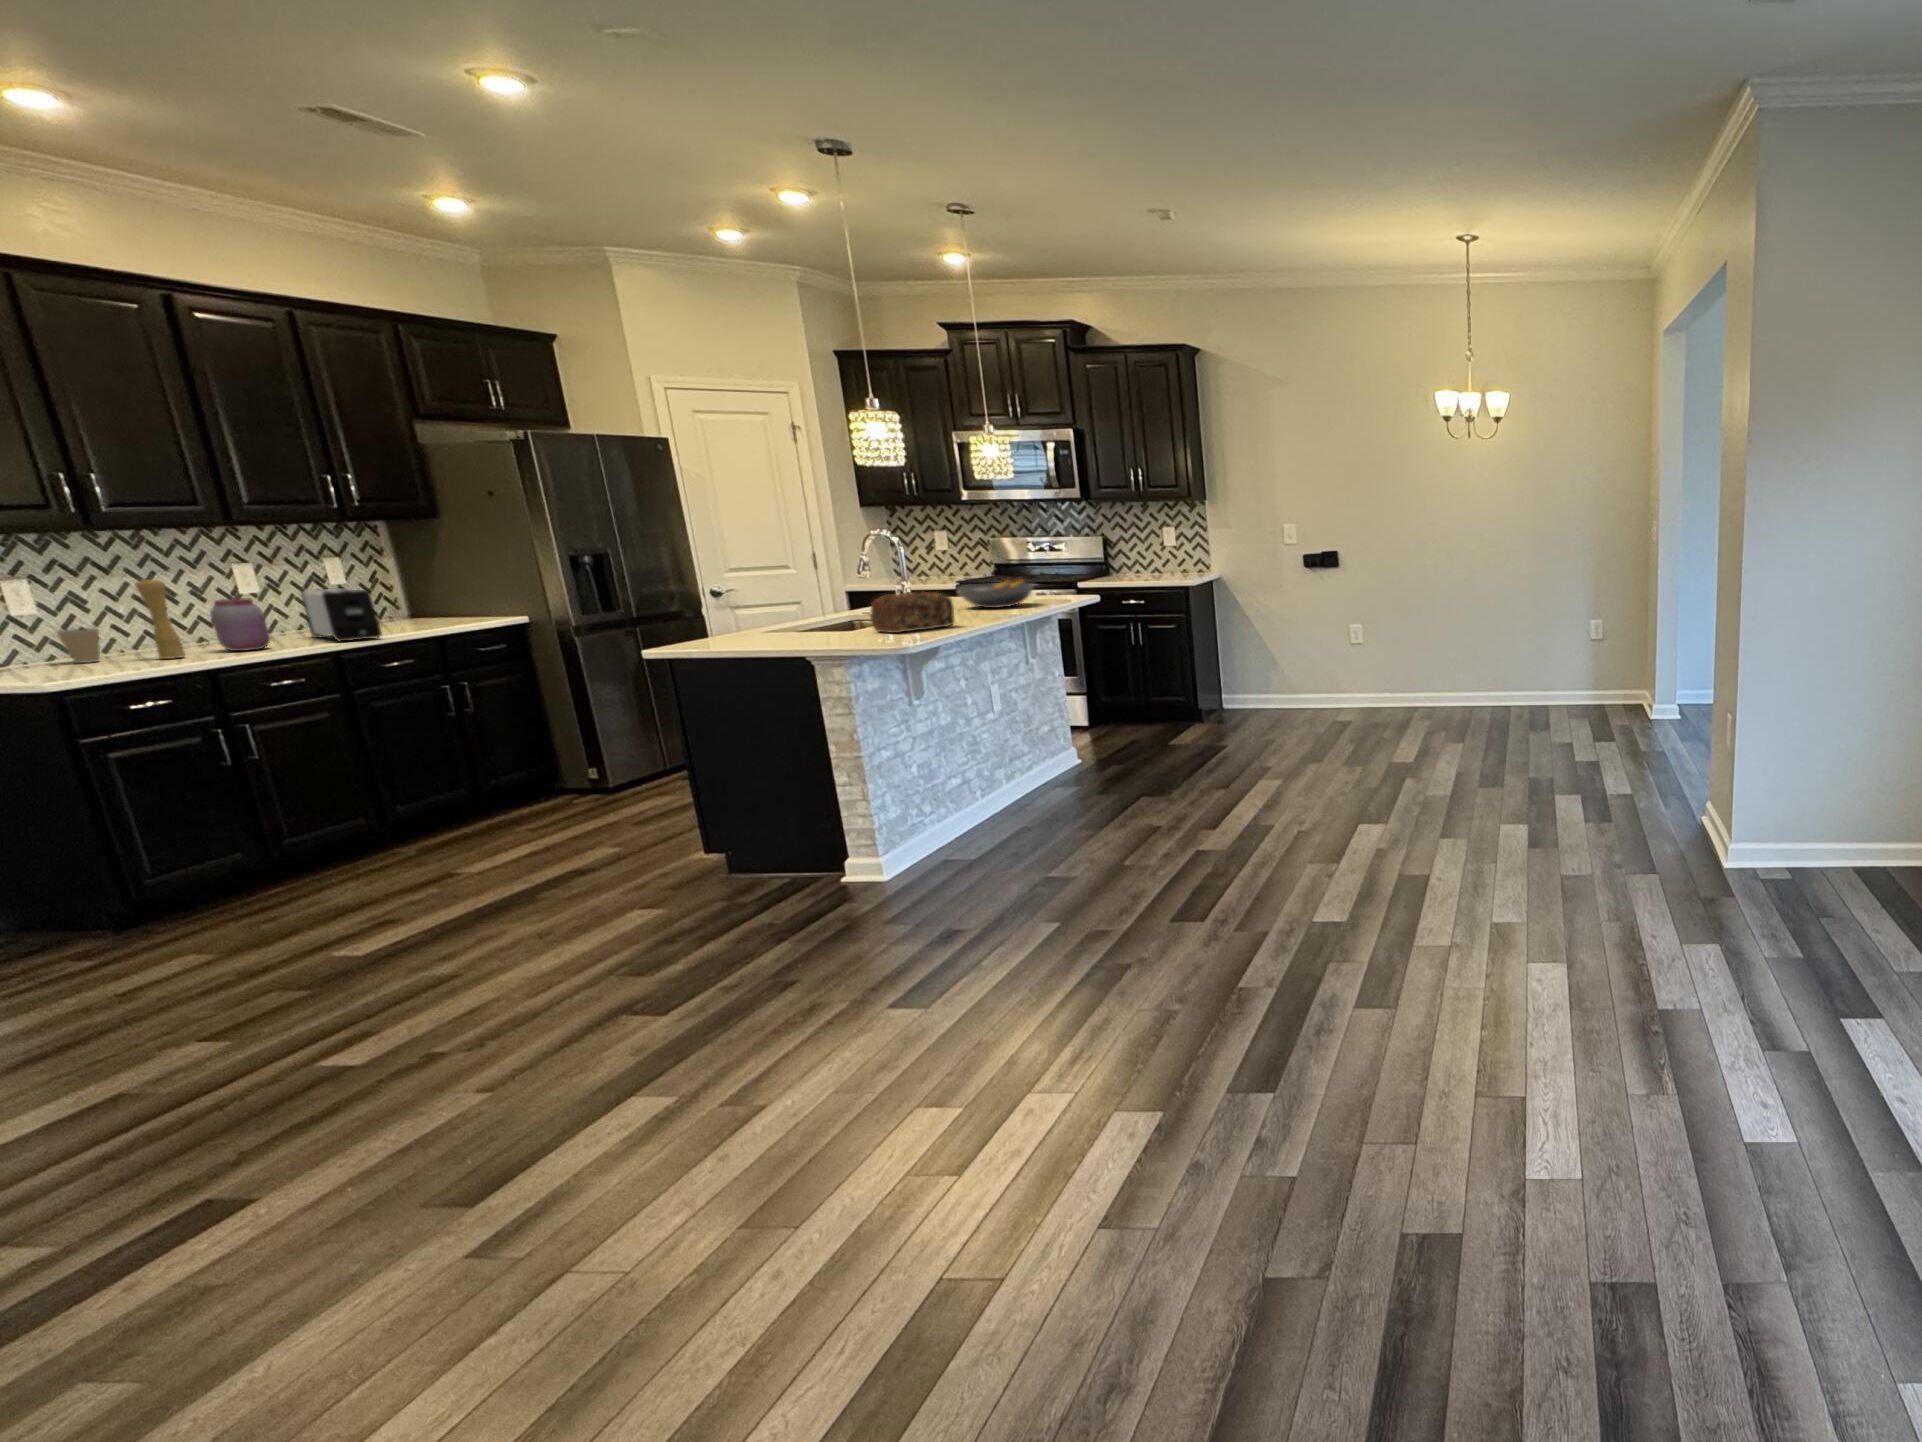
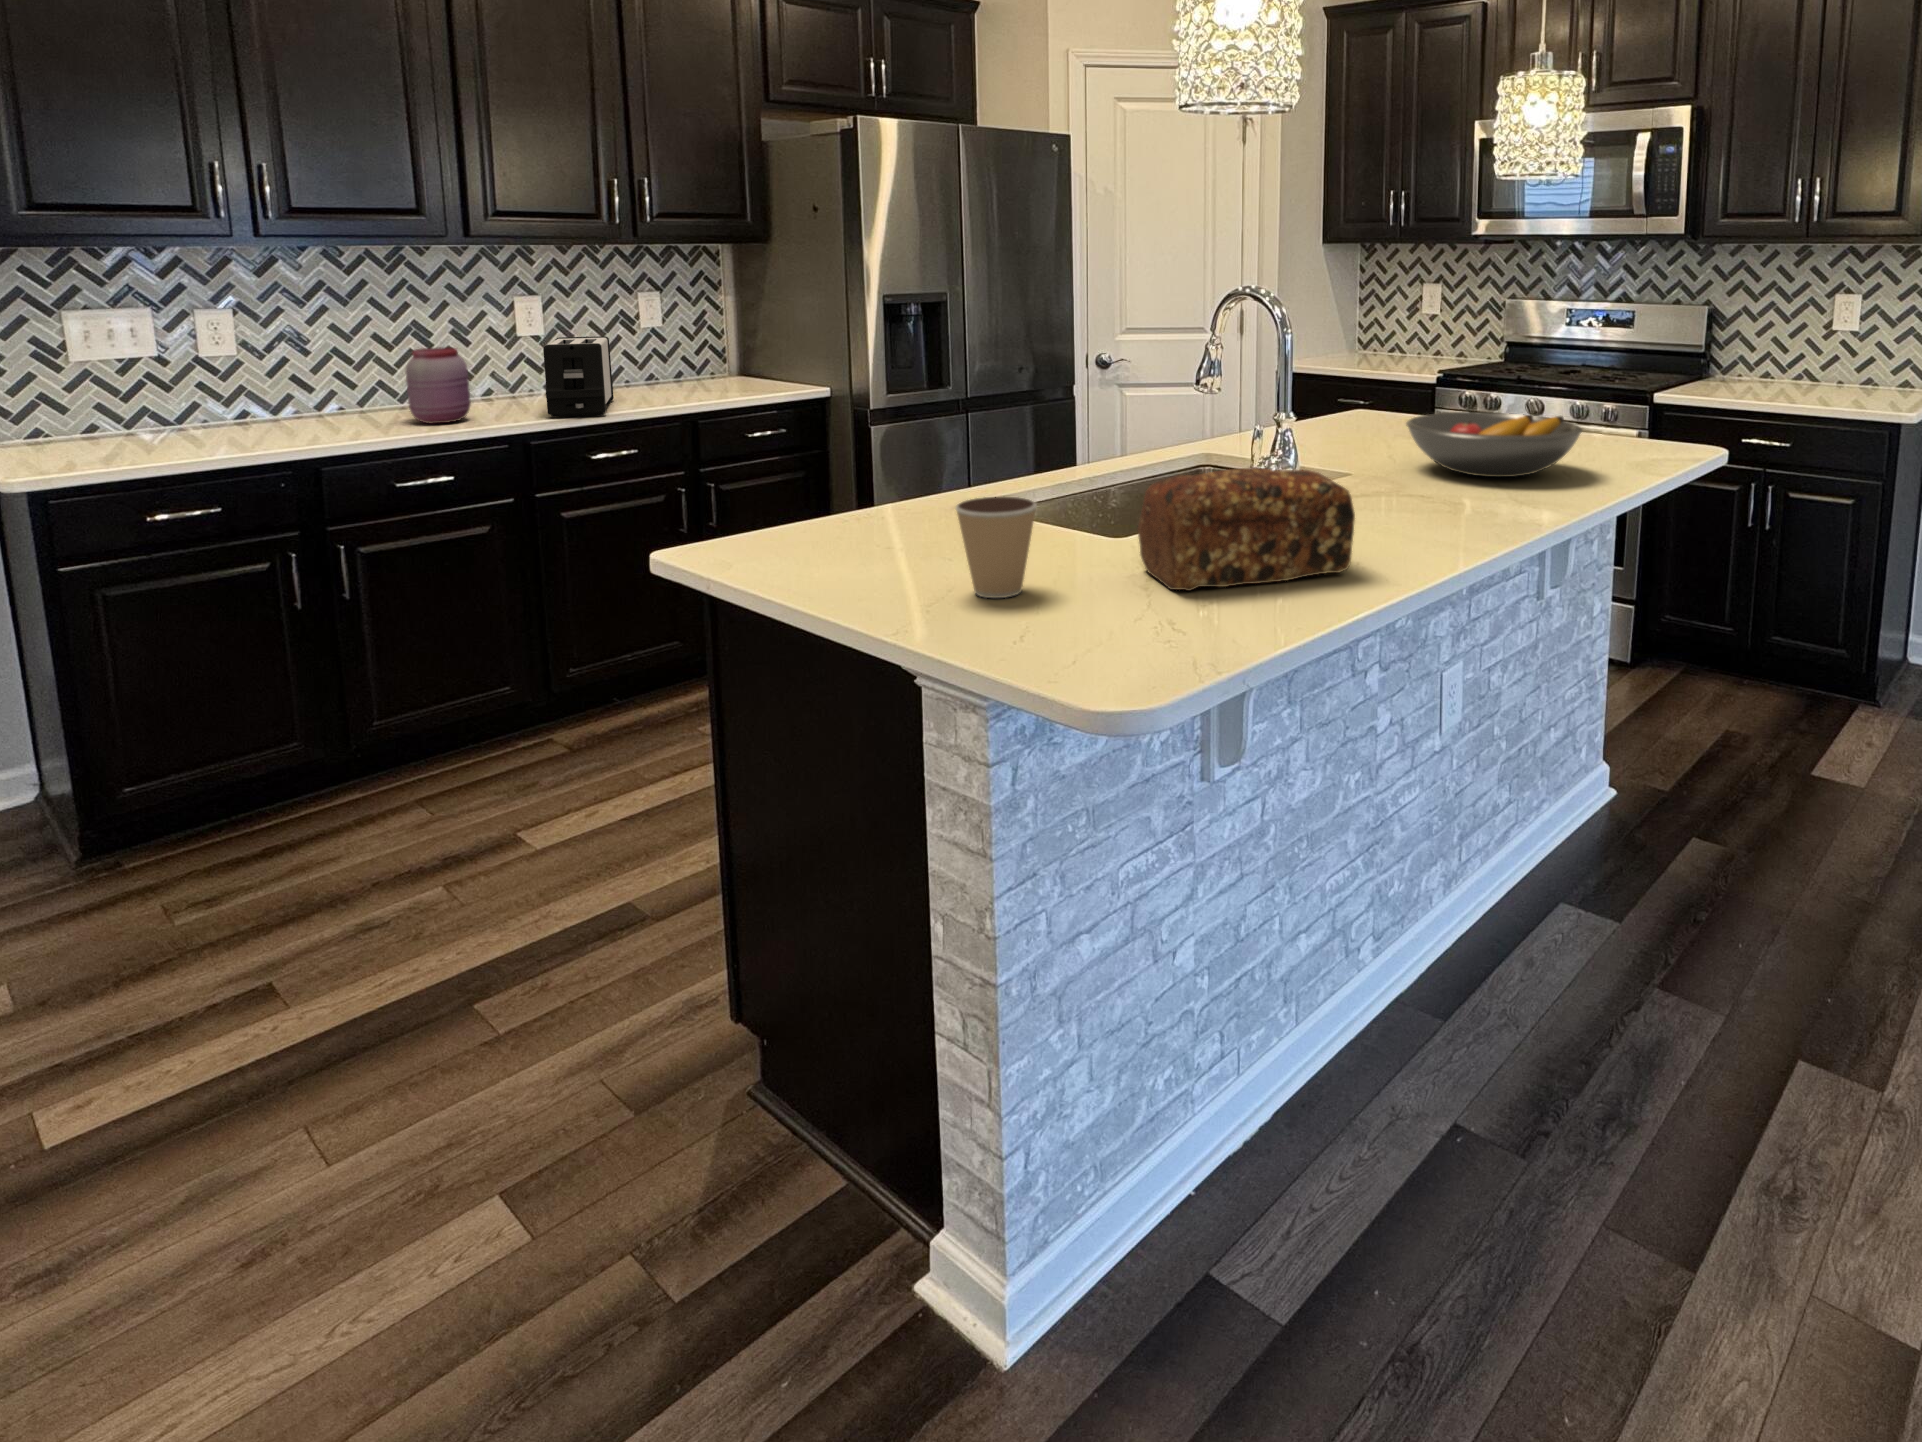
pepper mill: present [135,579,185,659] -> none [311,316,355,431]
coffee cup: present [55,628,100,663] -> present [956,497,1037,598]

